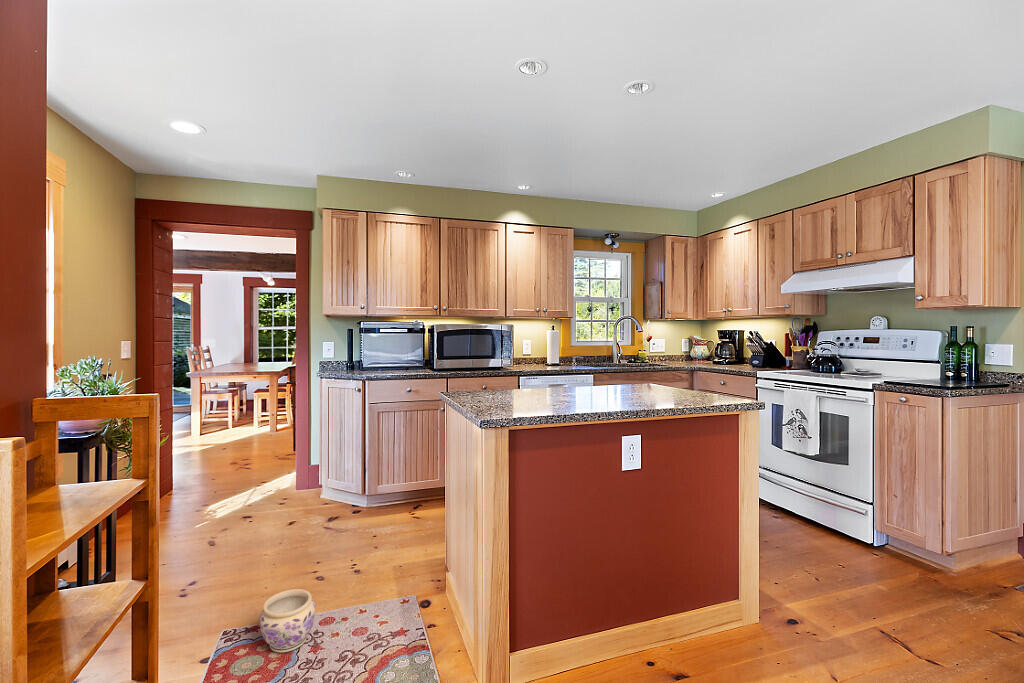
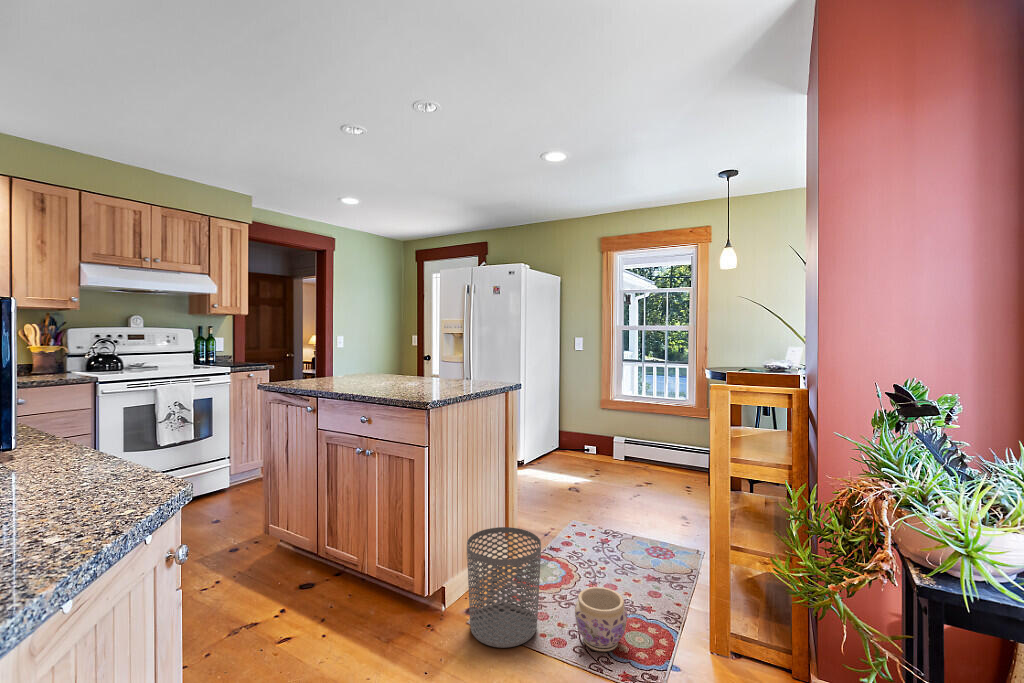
waste bin: none [346,517,417,625] -> present [467,527,541,648]

